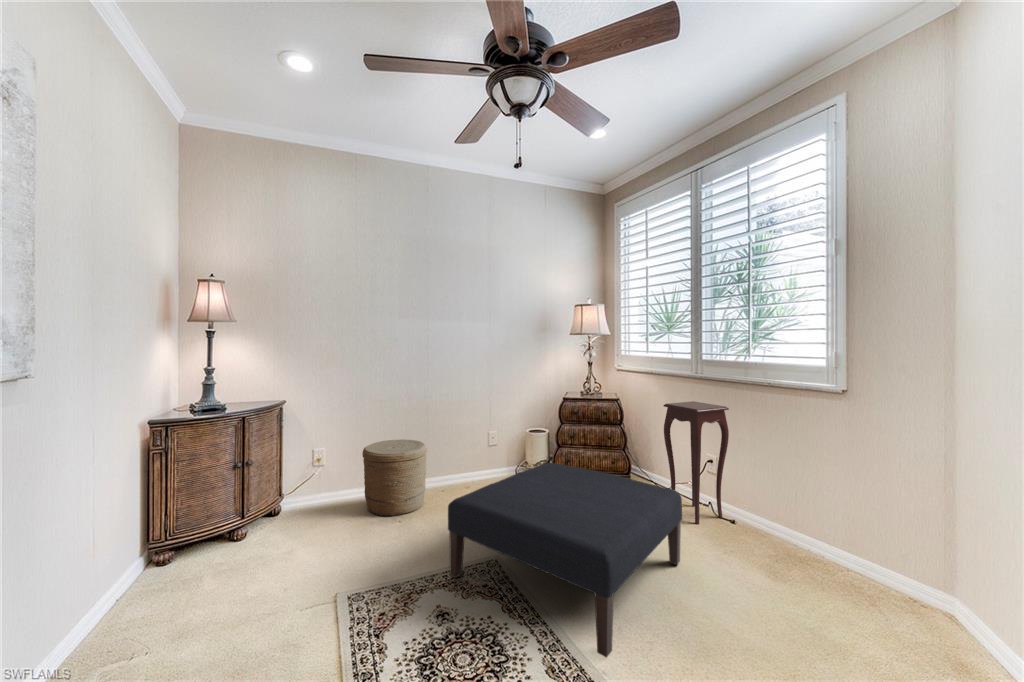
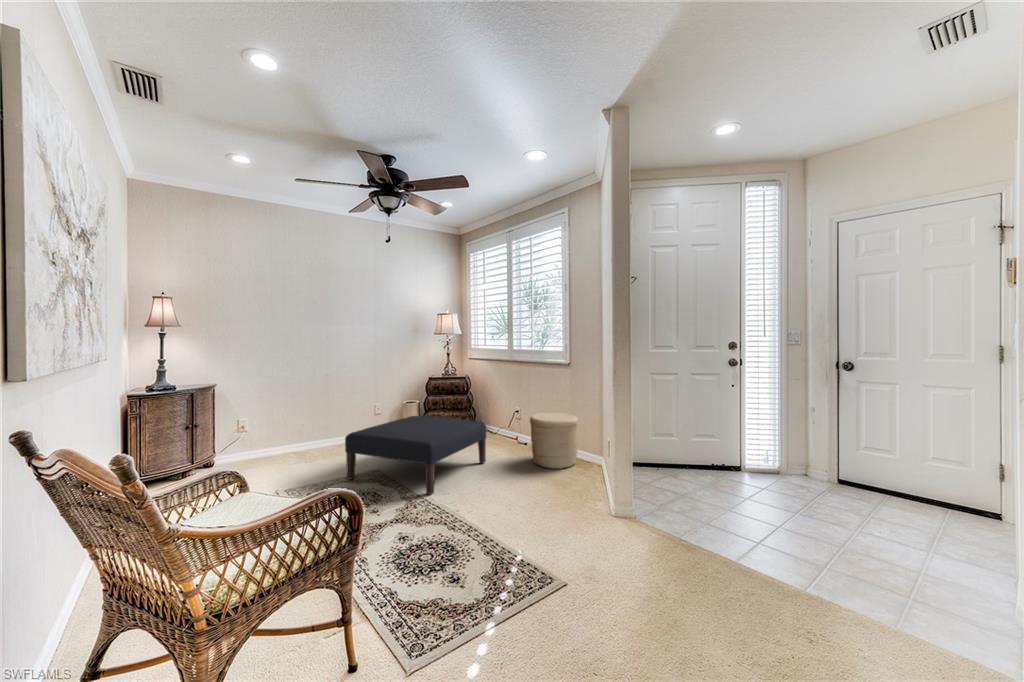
side table: present [664,401,729,524] -> none [488,376,524,447]
woven basket: present [362,439,427,516] -> present [530,413,578,469]

